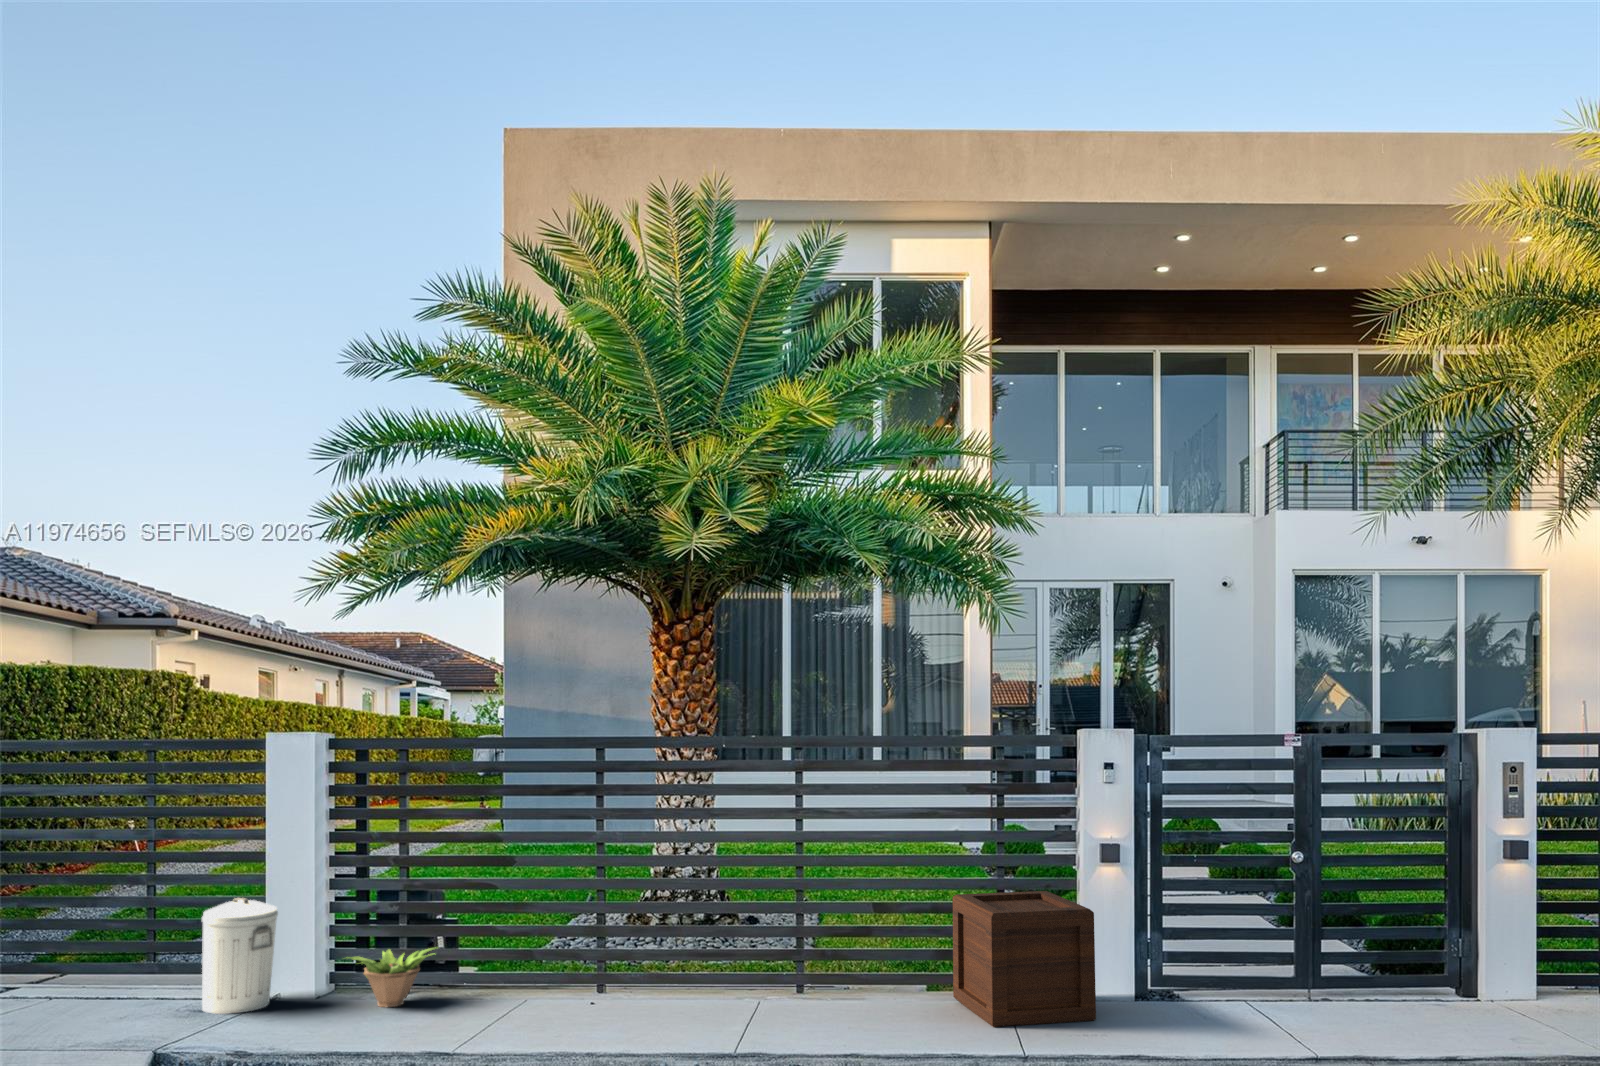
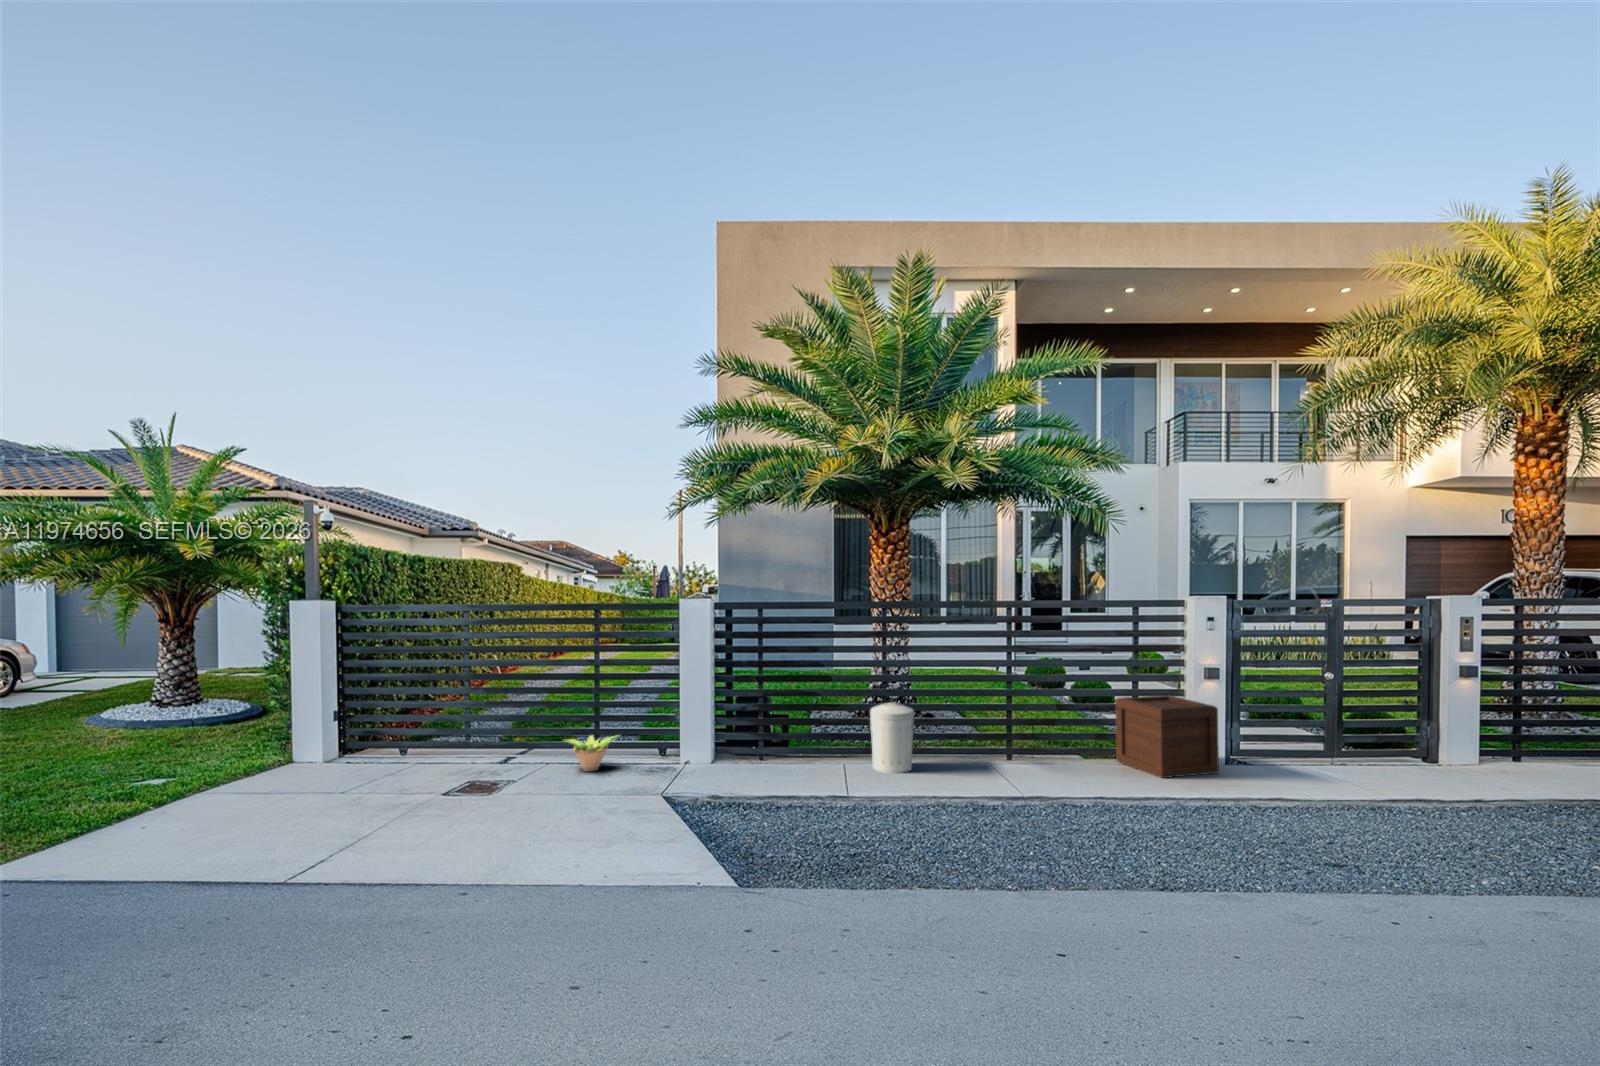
trash can: present [202,898,278,1014] -> present [870,702,915,773]
decorative plant: present [351,948,438,1007] -> present [569,735,619,771]

